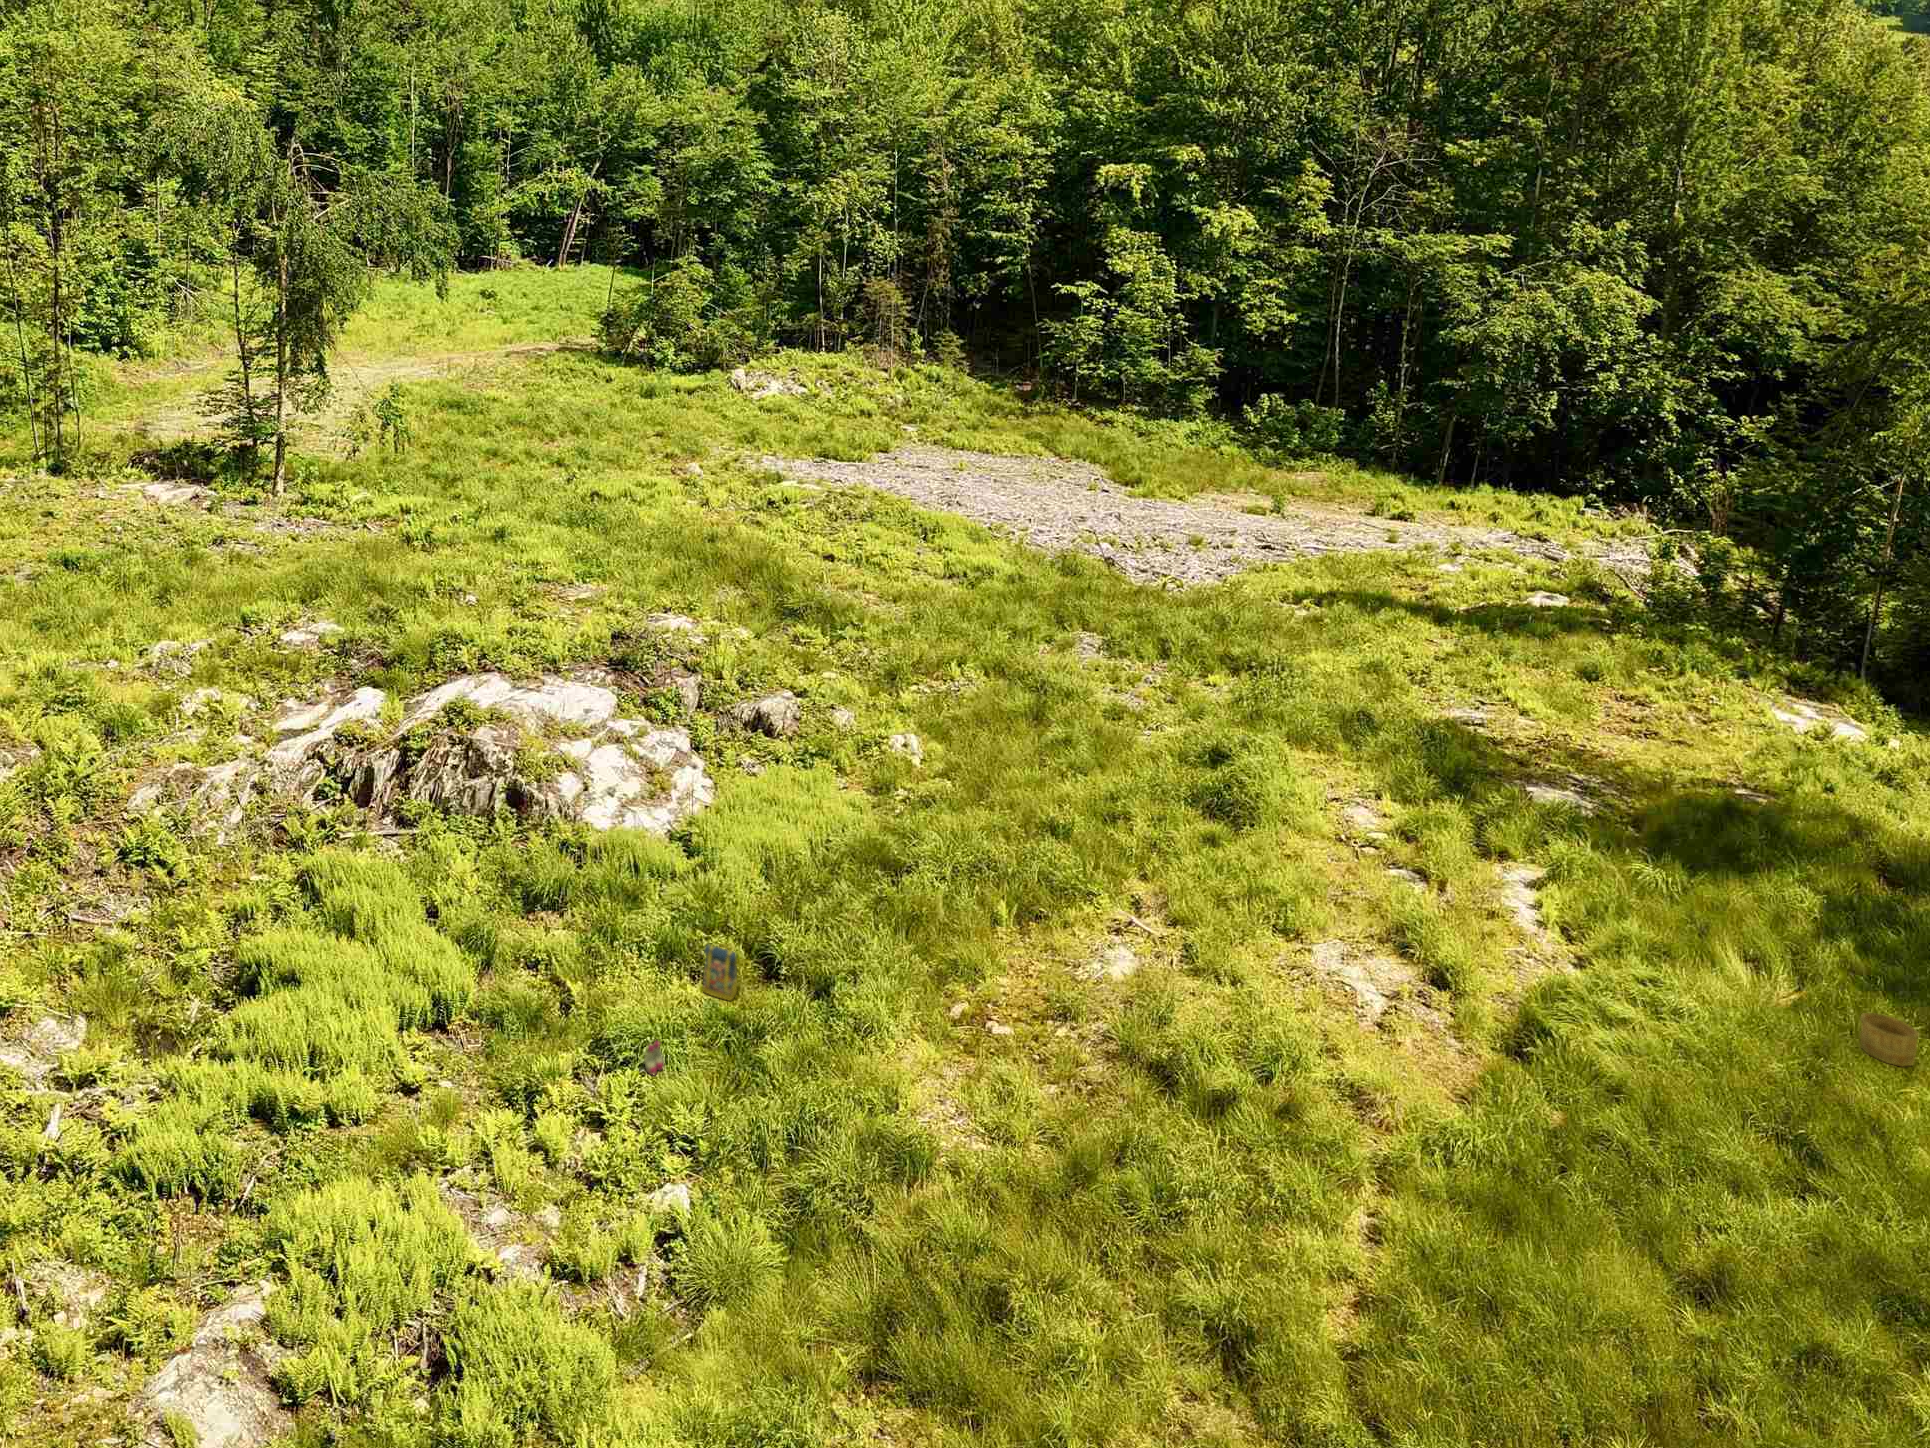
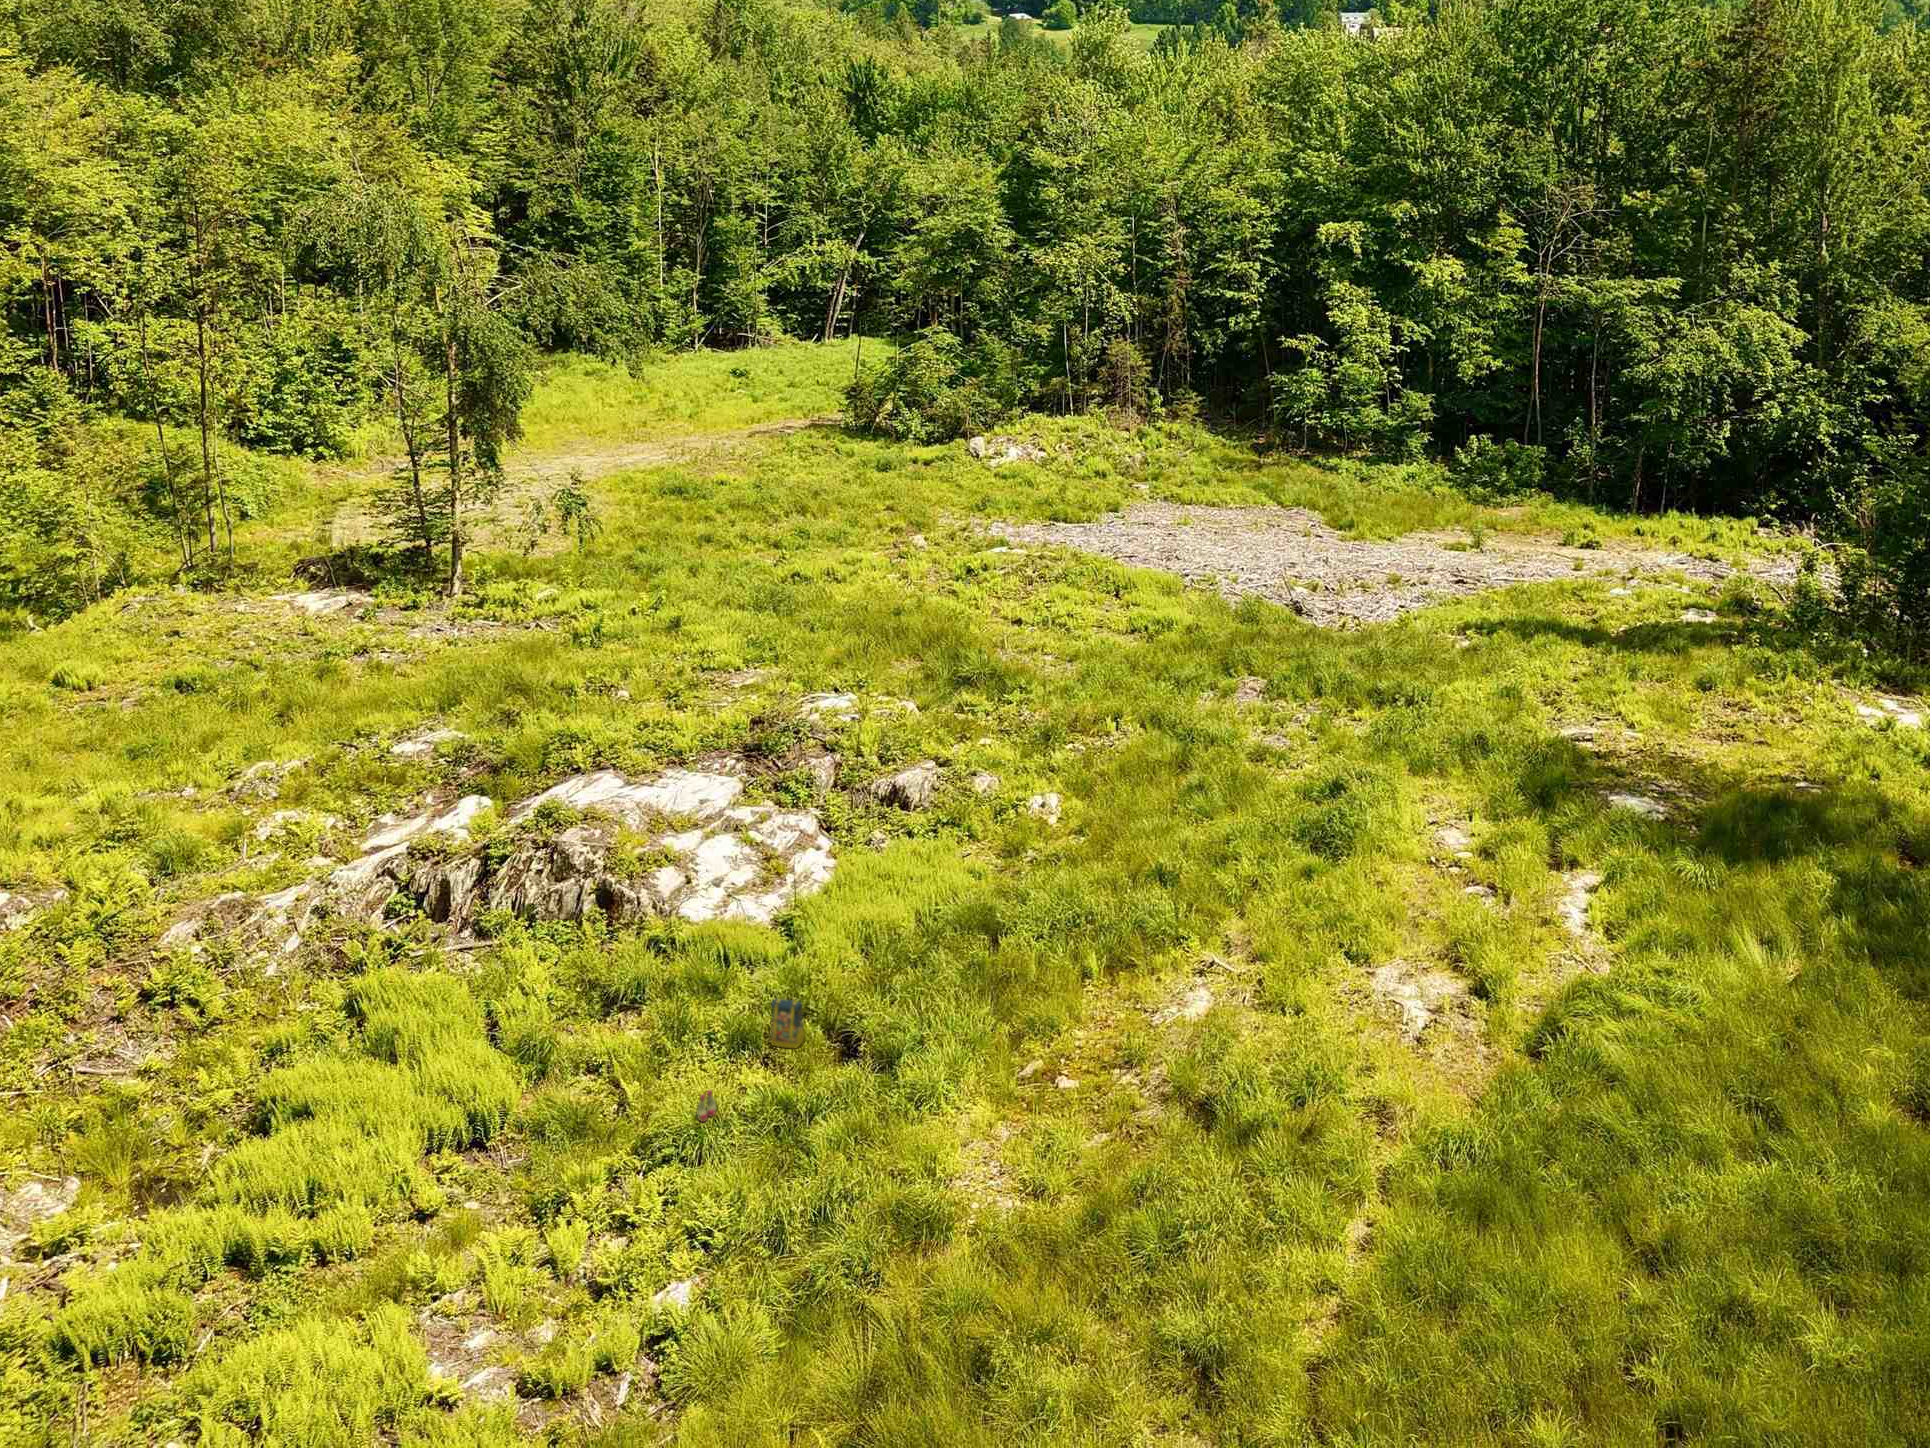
wooden bucket: present [1860,1013,1919,1067] -> none [1684,913,1719,951]

